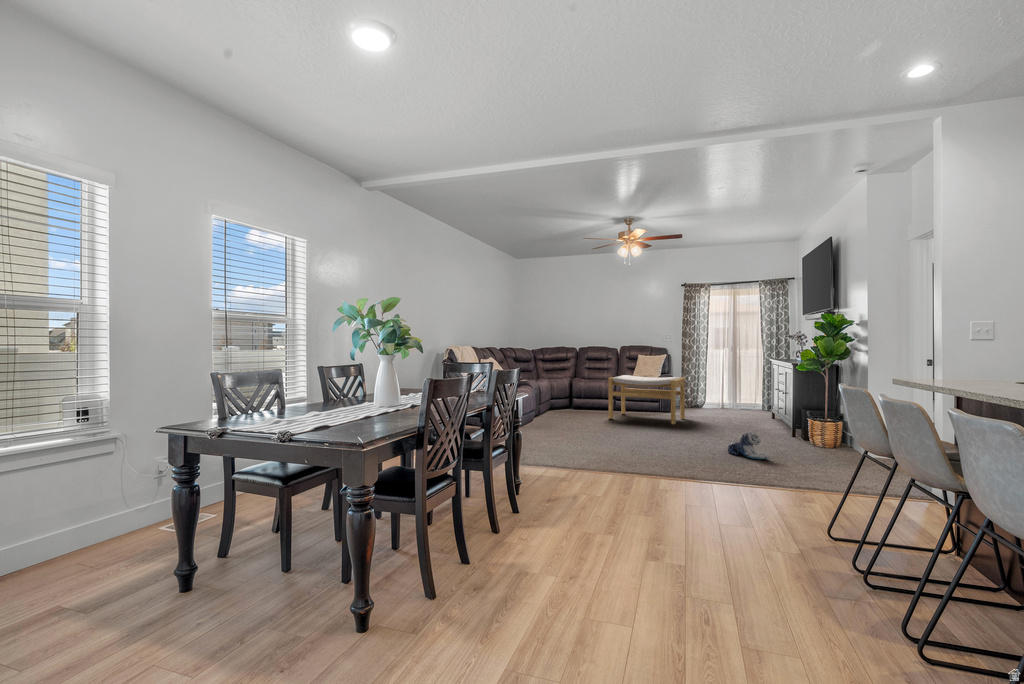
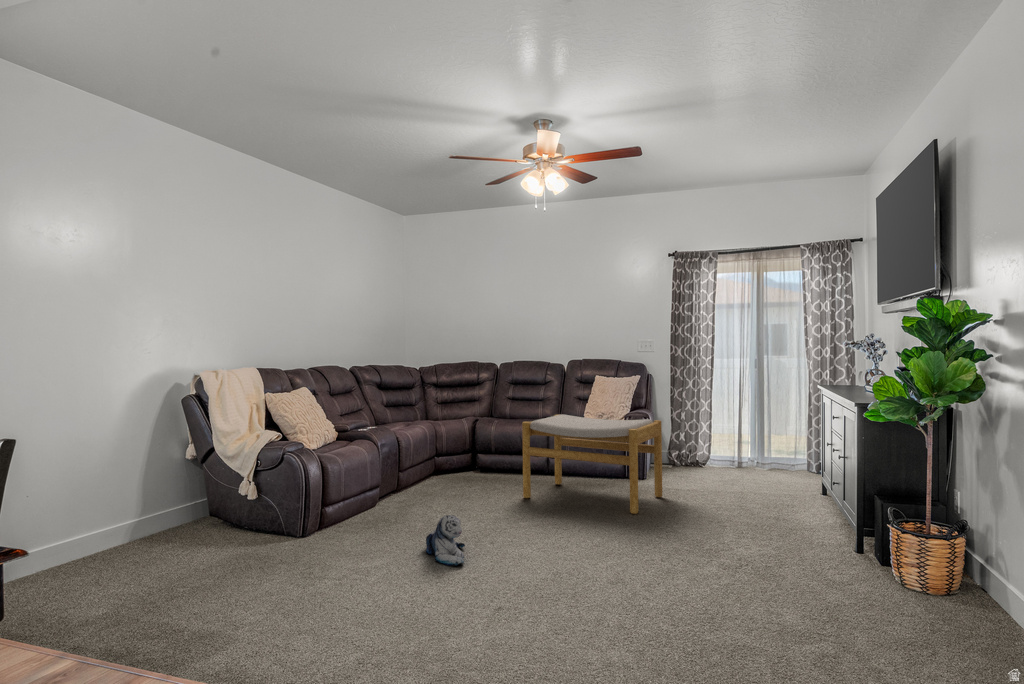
plush toy: present [728,432,769,460] -> present [426,515,465,566]

